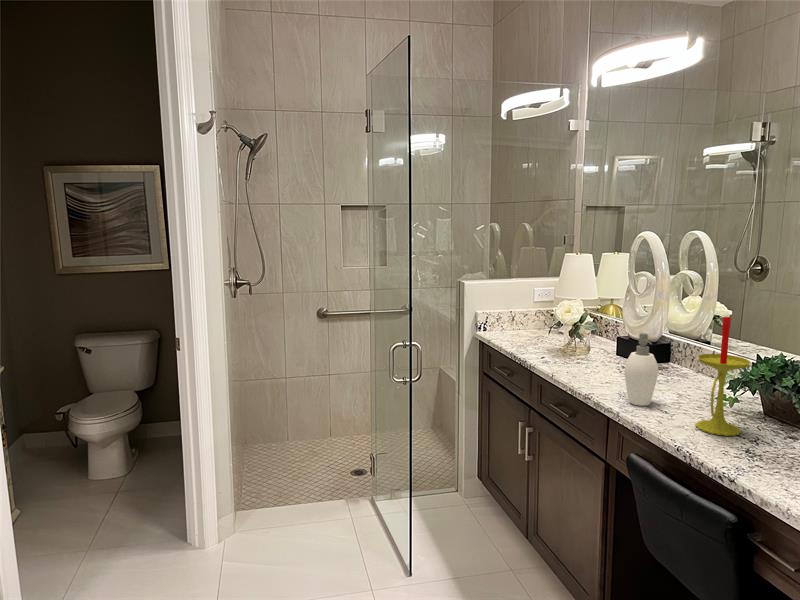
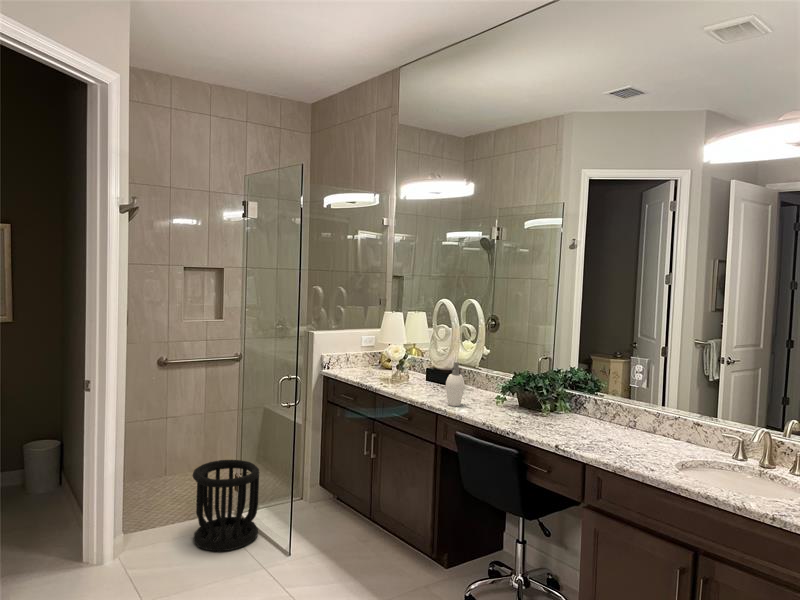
candle: present [696,317,750,436] -> none [488,349,514,416]
wastebasket: none [301,438,383,553] -> present [193,460,259,551]

